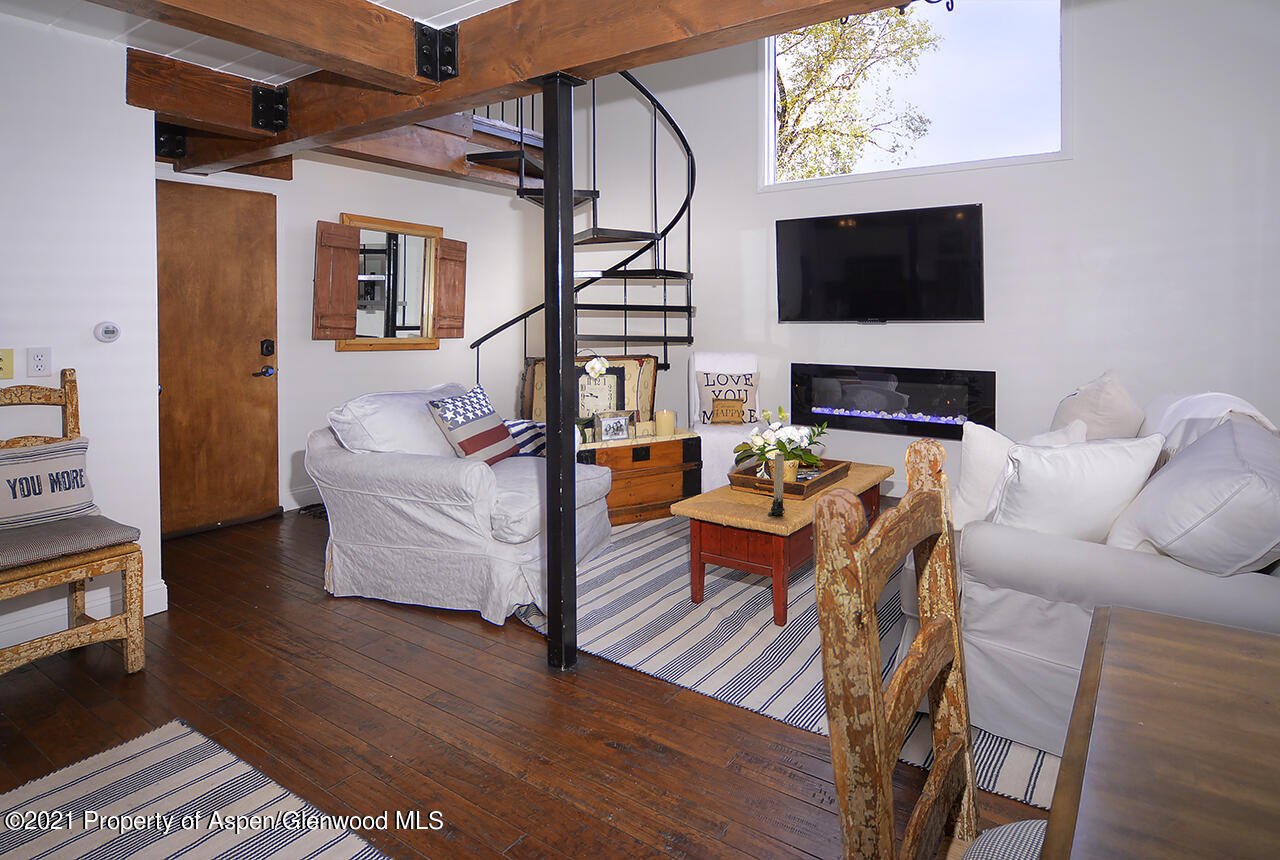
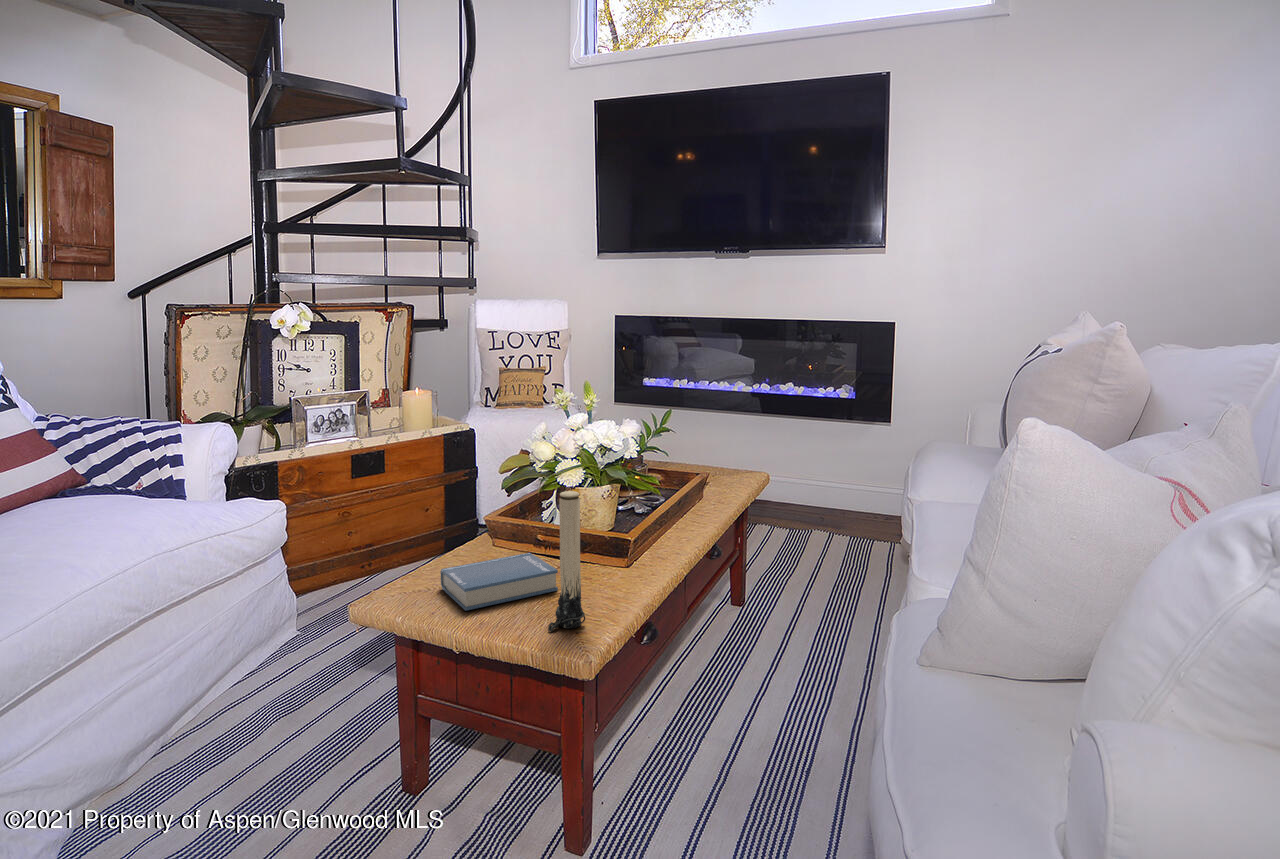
hardback book: none [712,489,770,508] -> present [440,553,558,611]

